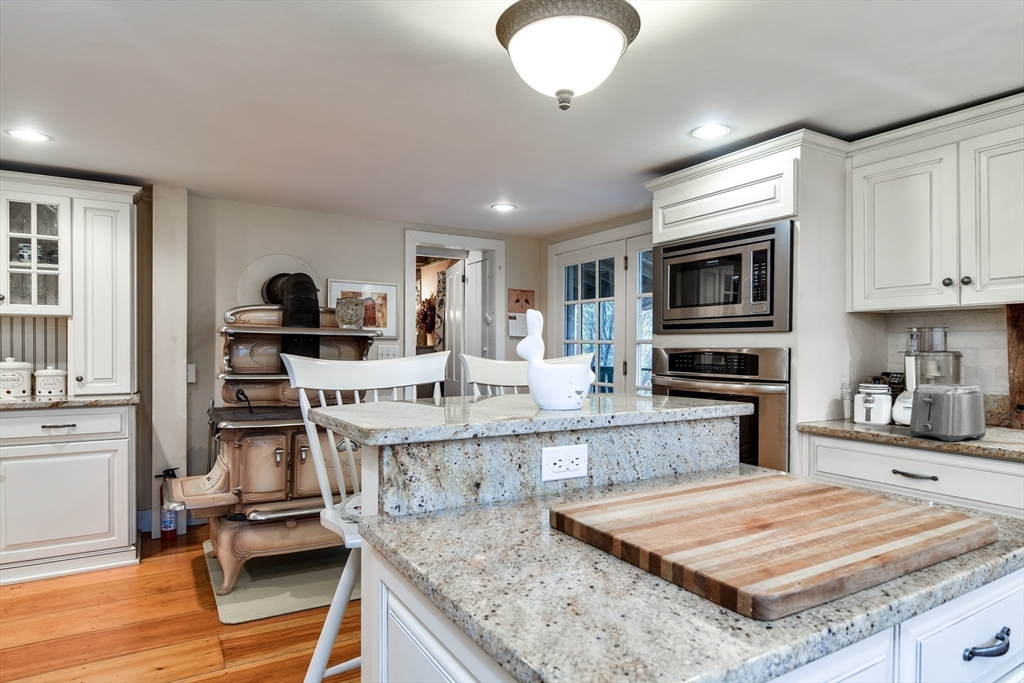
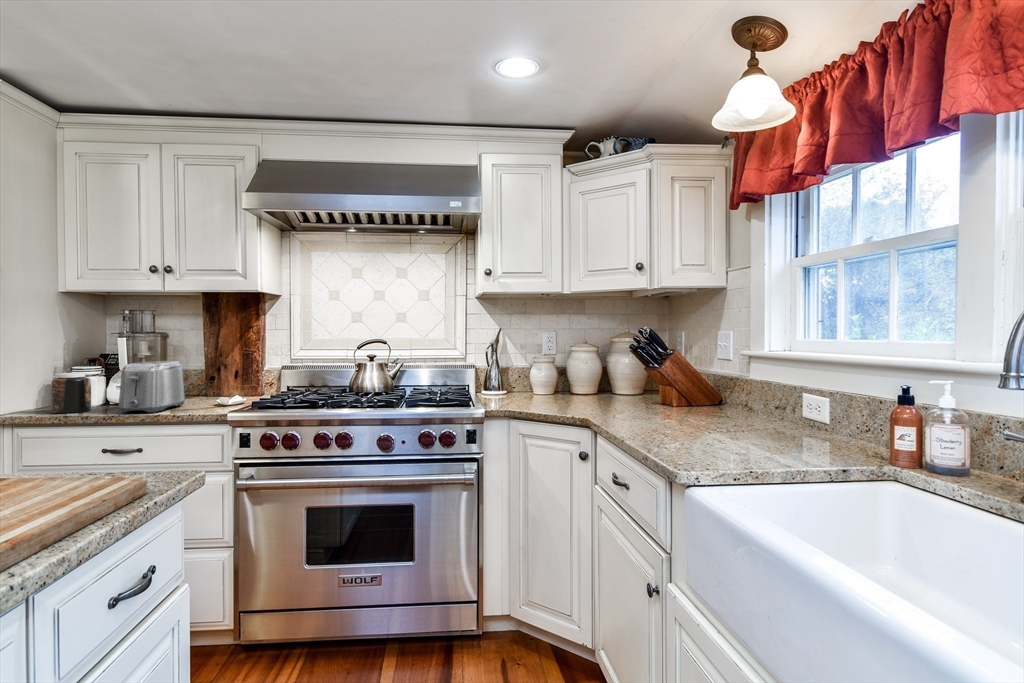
jar: none [845,389,880,428] -> present [51,373,91,413]

